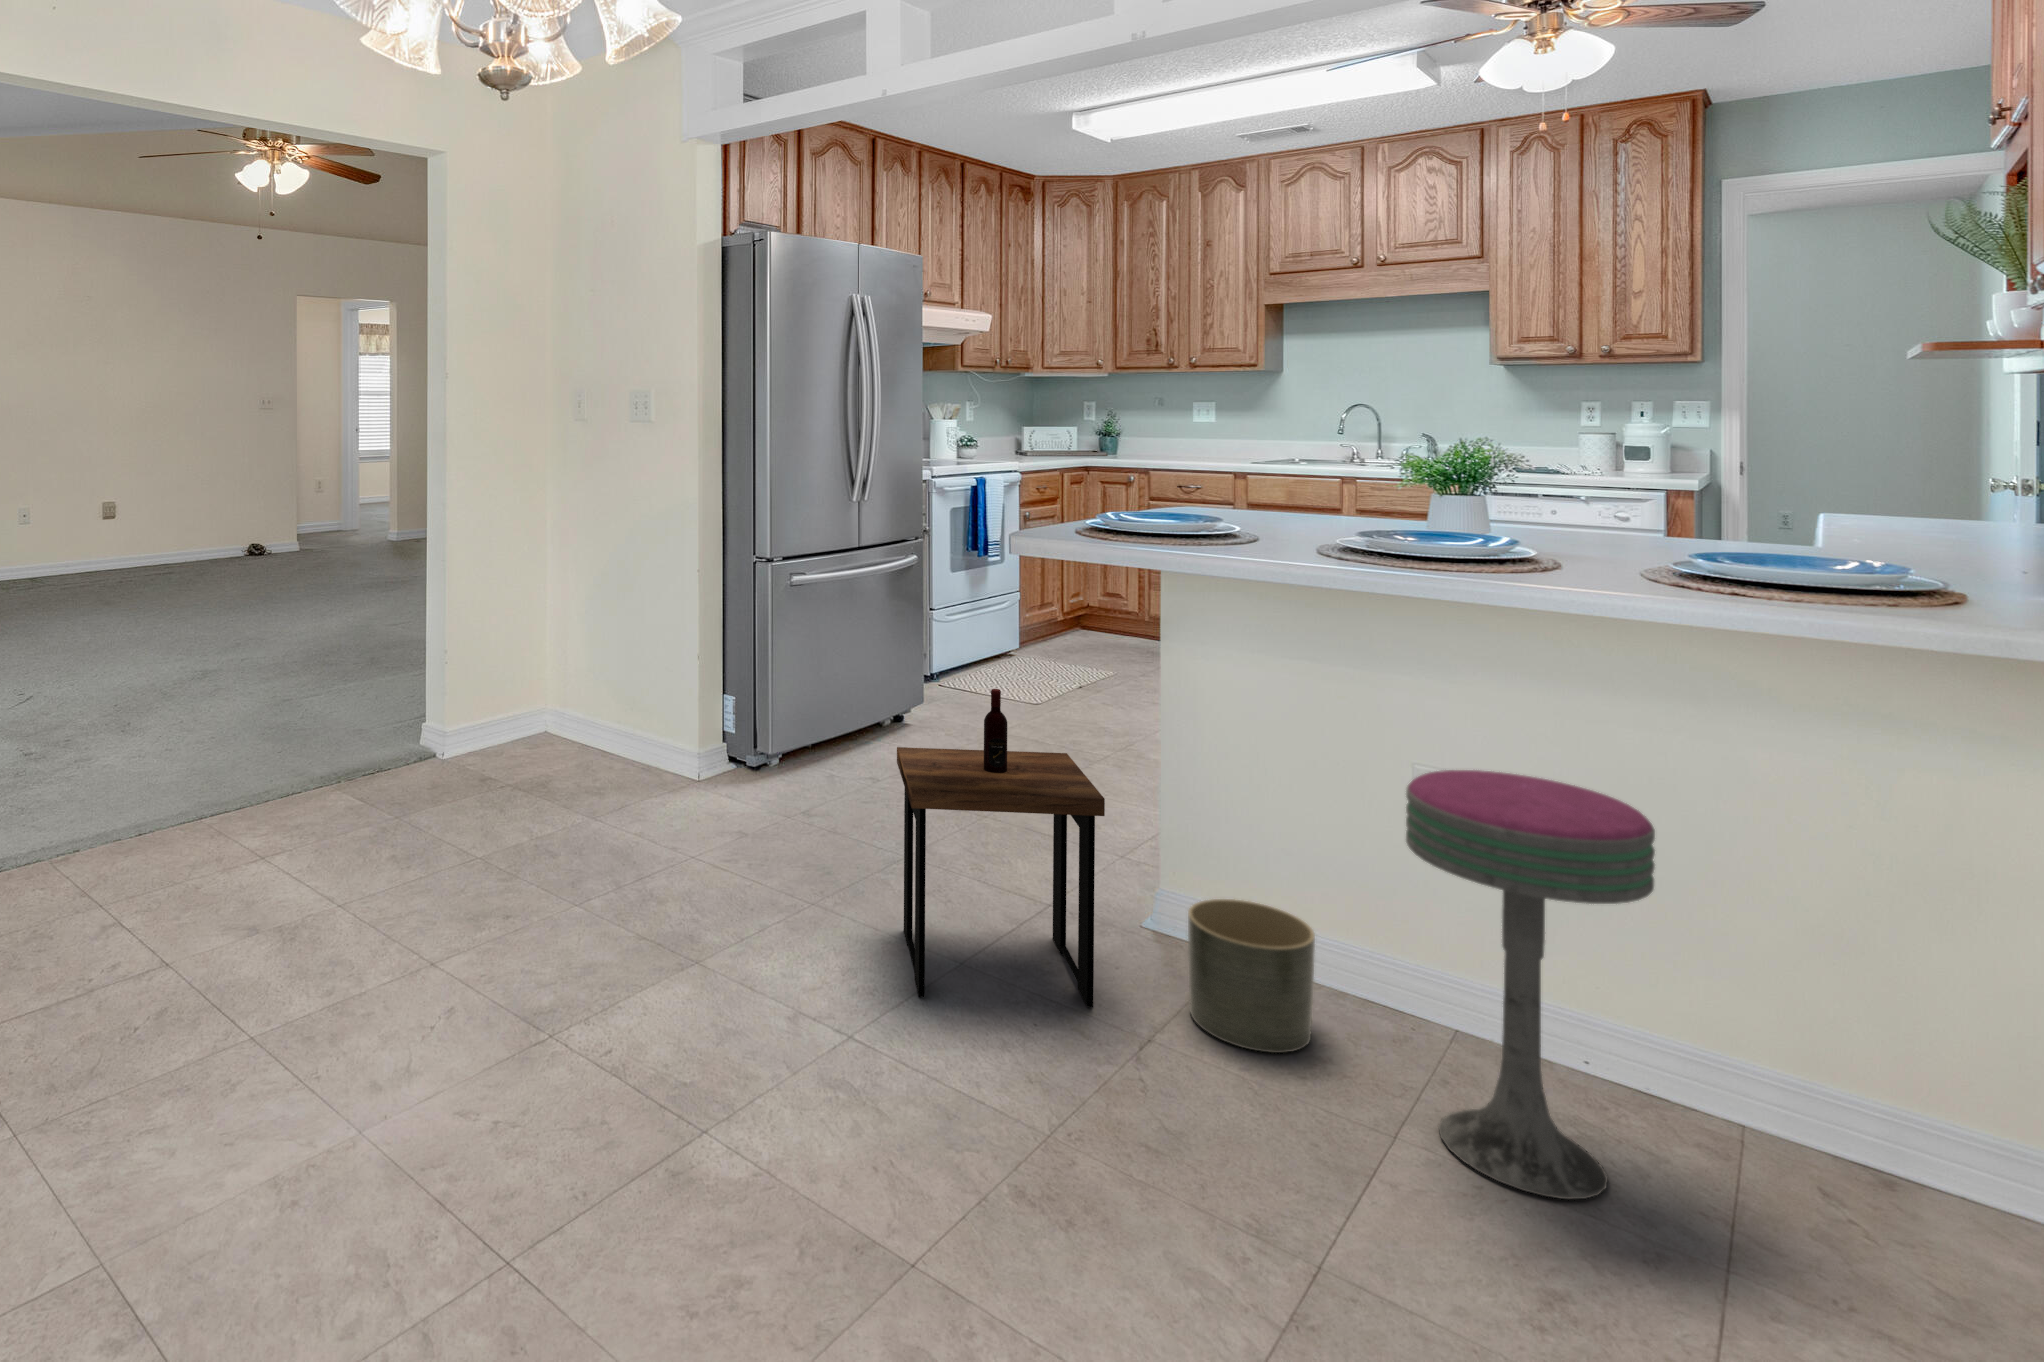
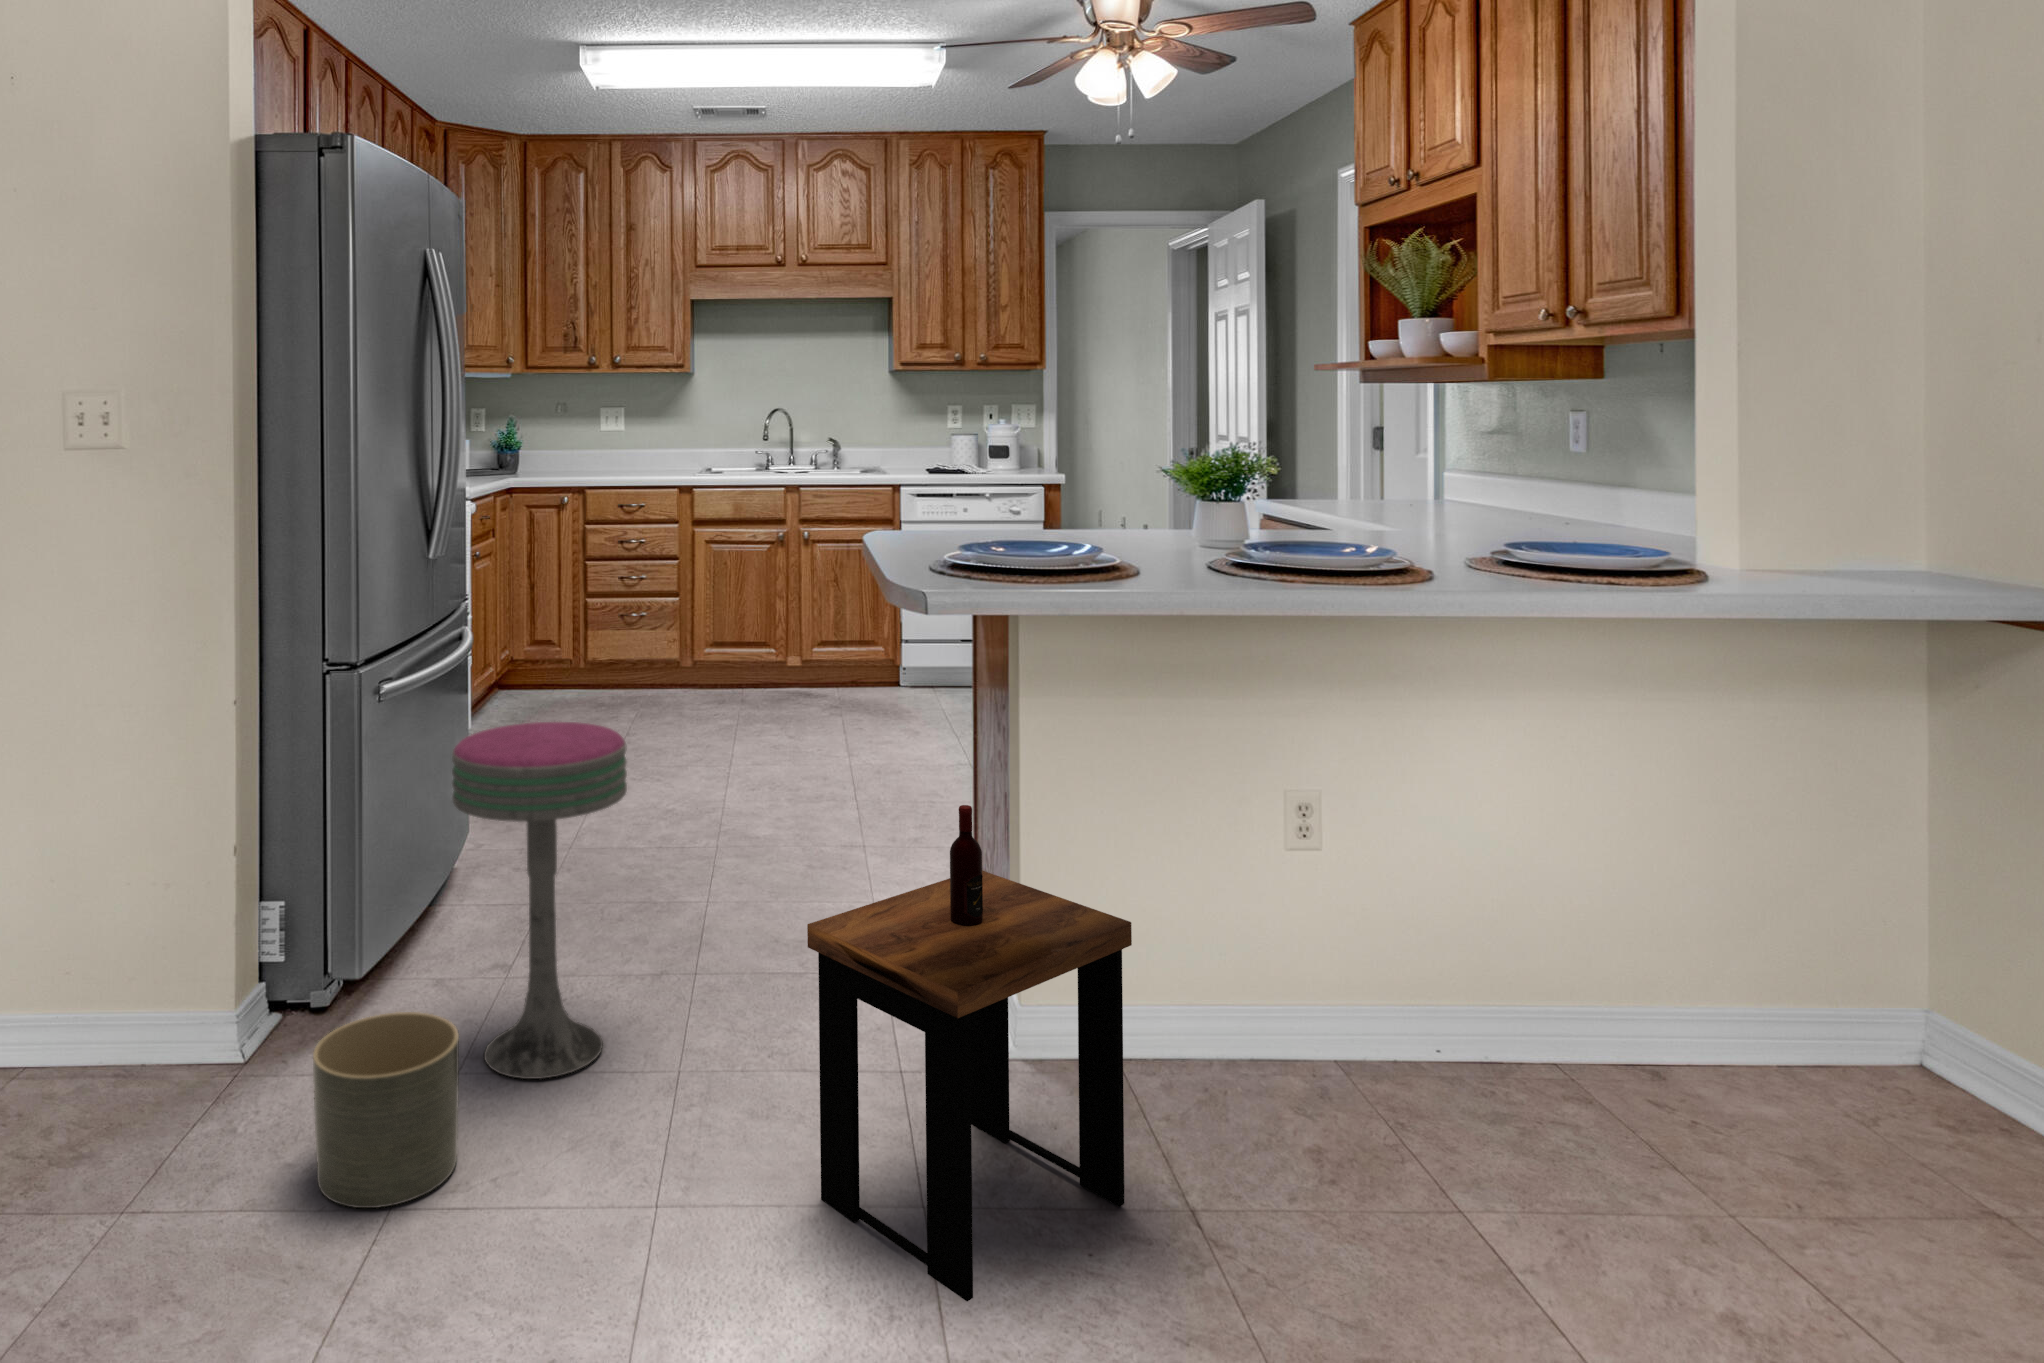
bar stool: present [1406,770,1655,1199] -> present [452,722,627,1079]
planter: present [1188,899,1315,1053] -> present [313,1012,459,1208]

